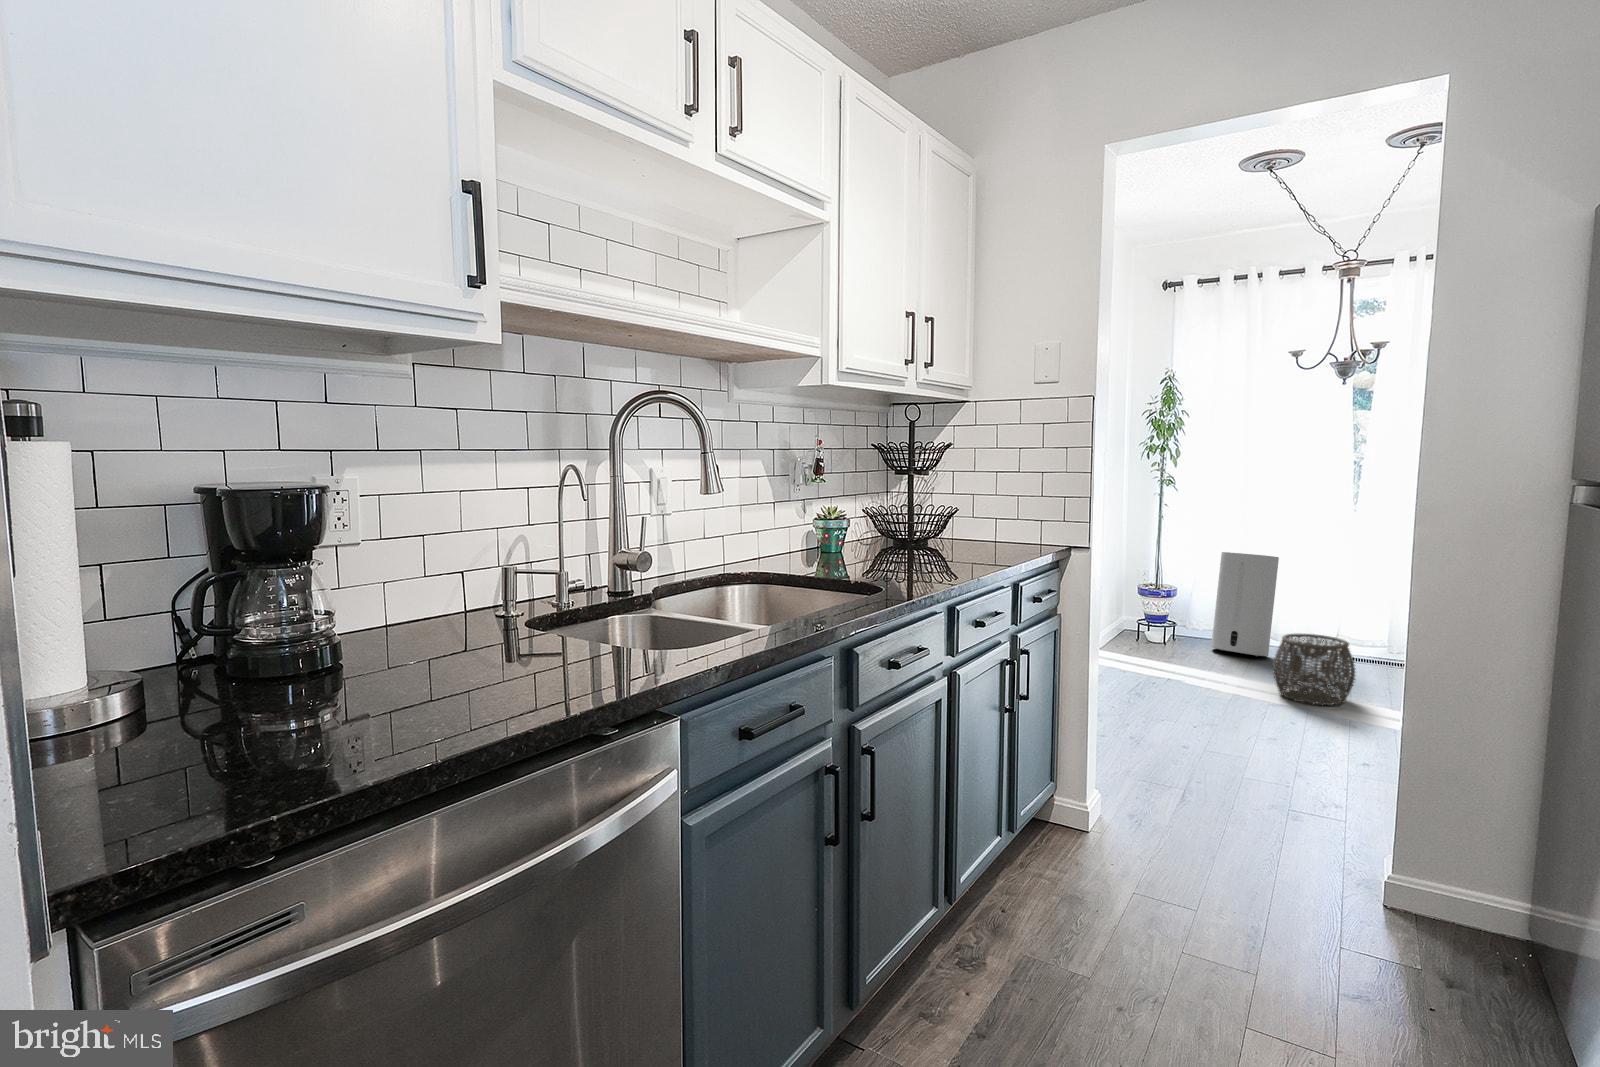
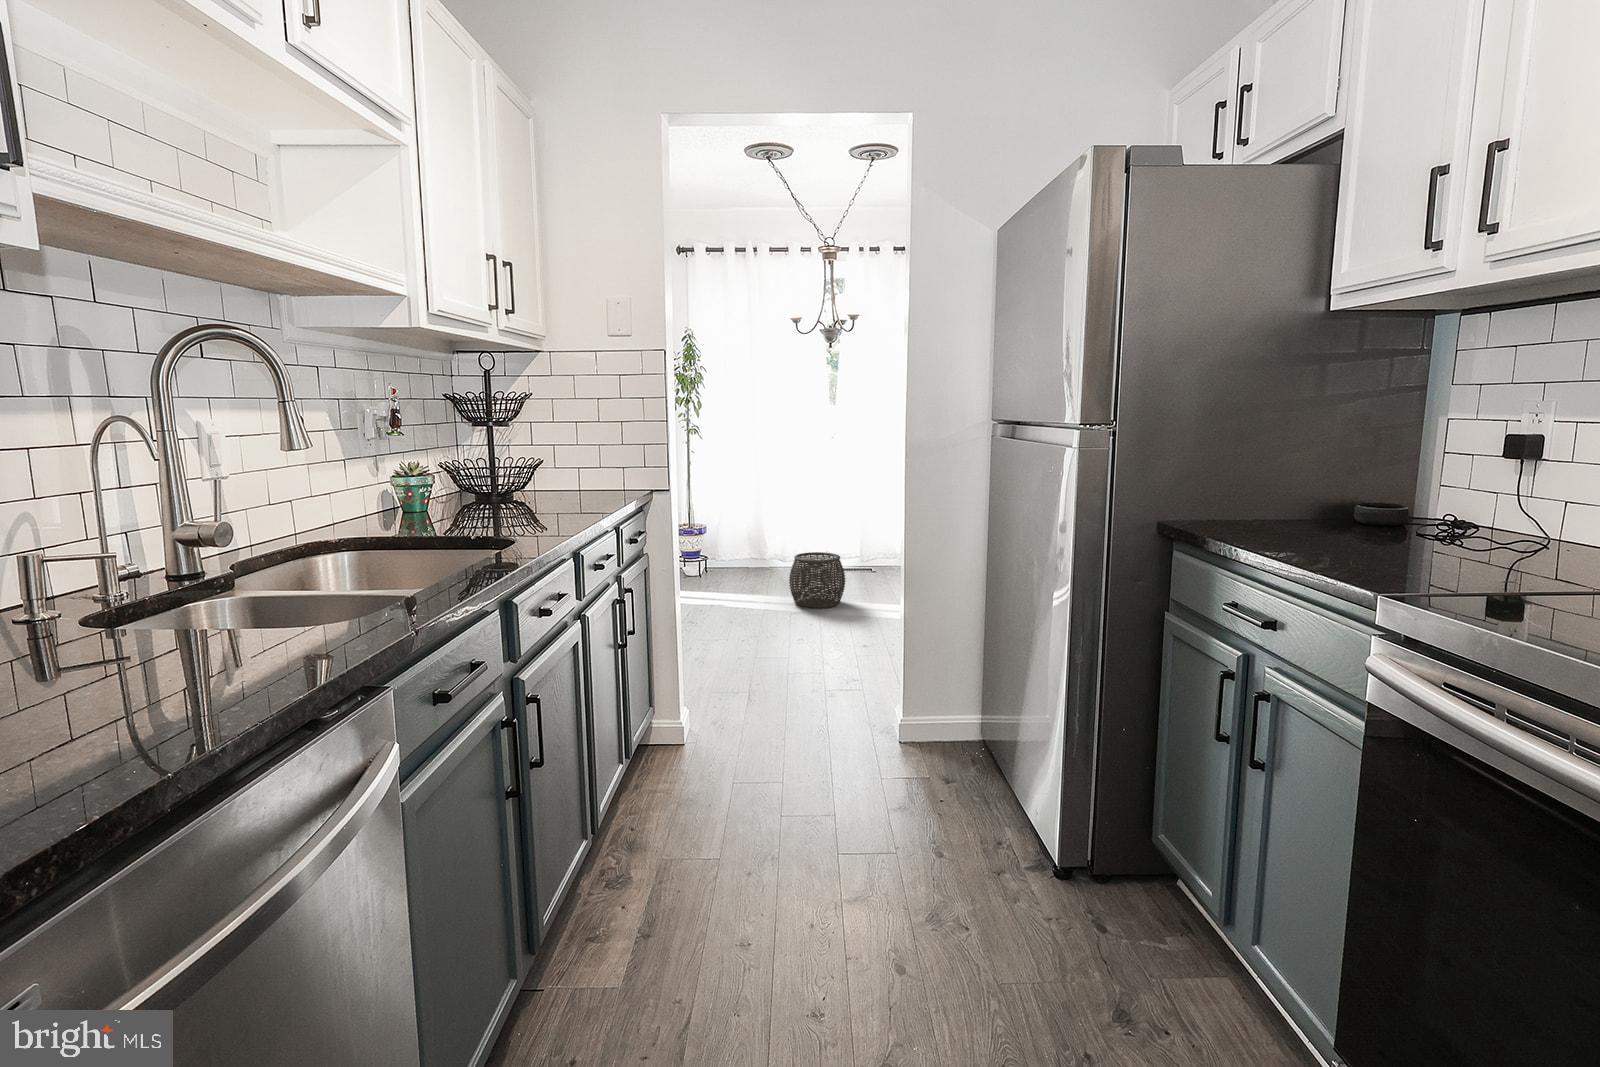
air purifier: present [1211,552,1279,657] -> none [737,491,783,576]

